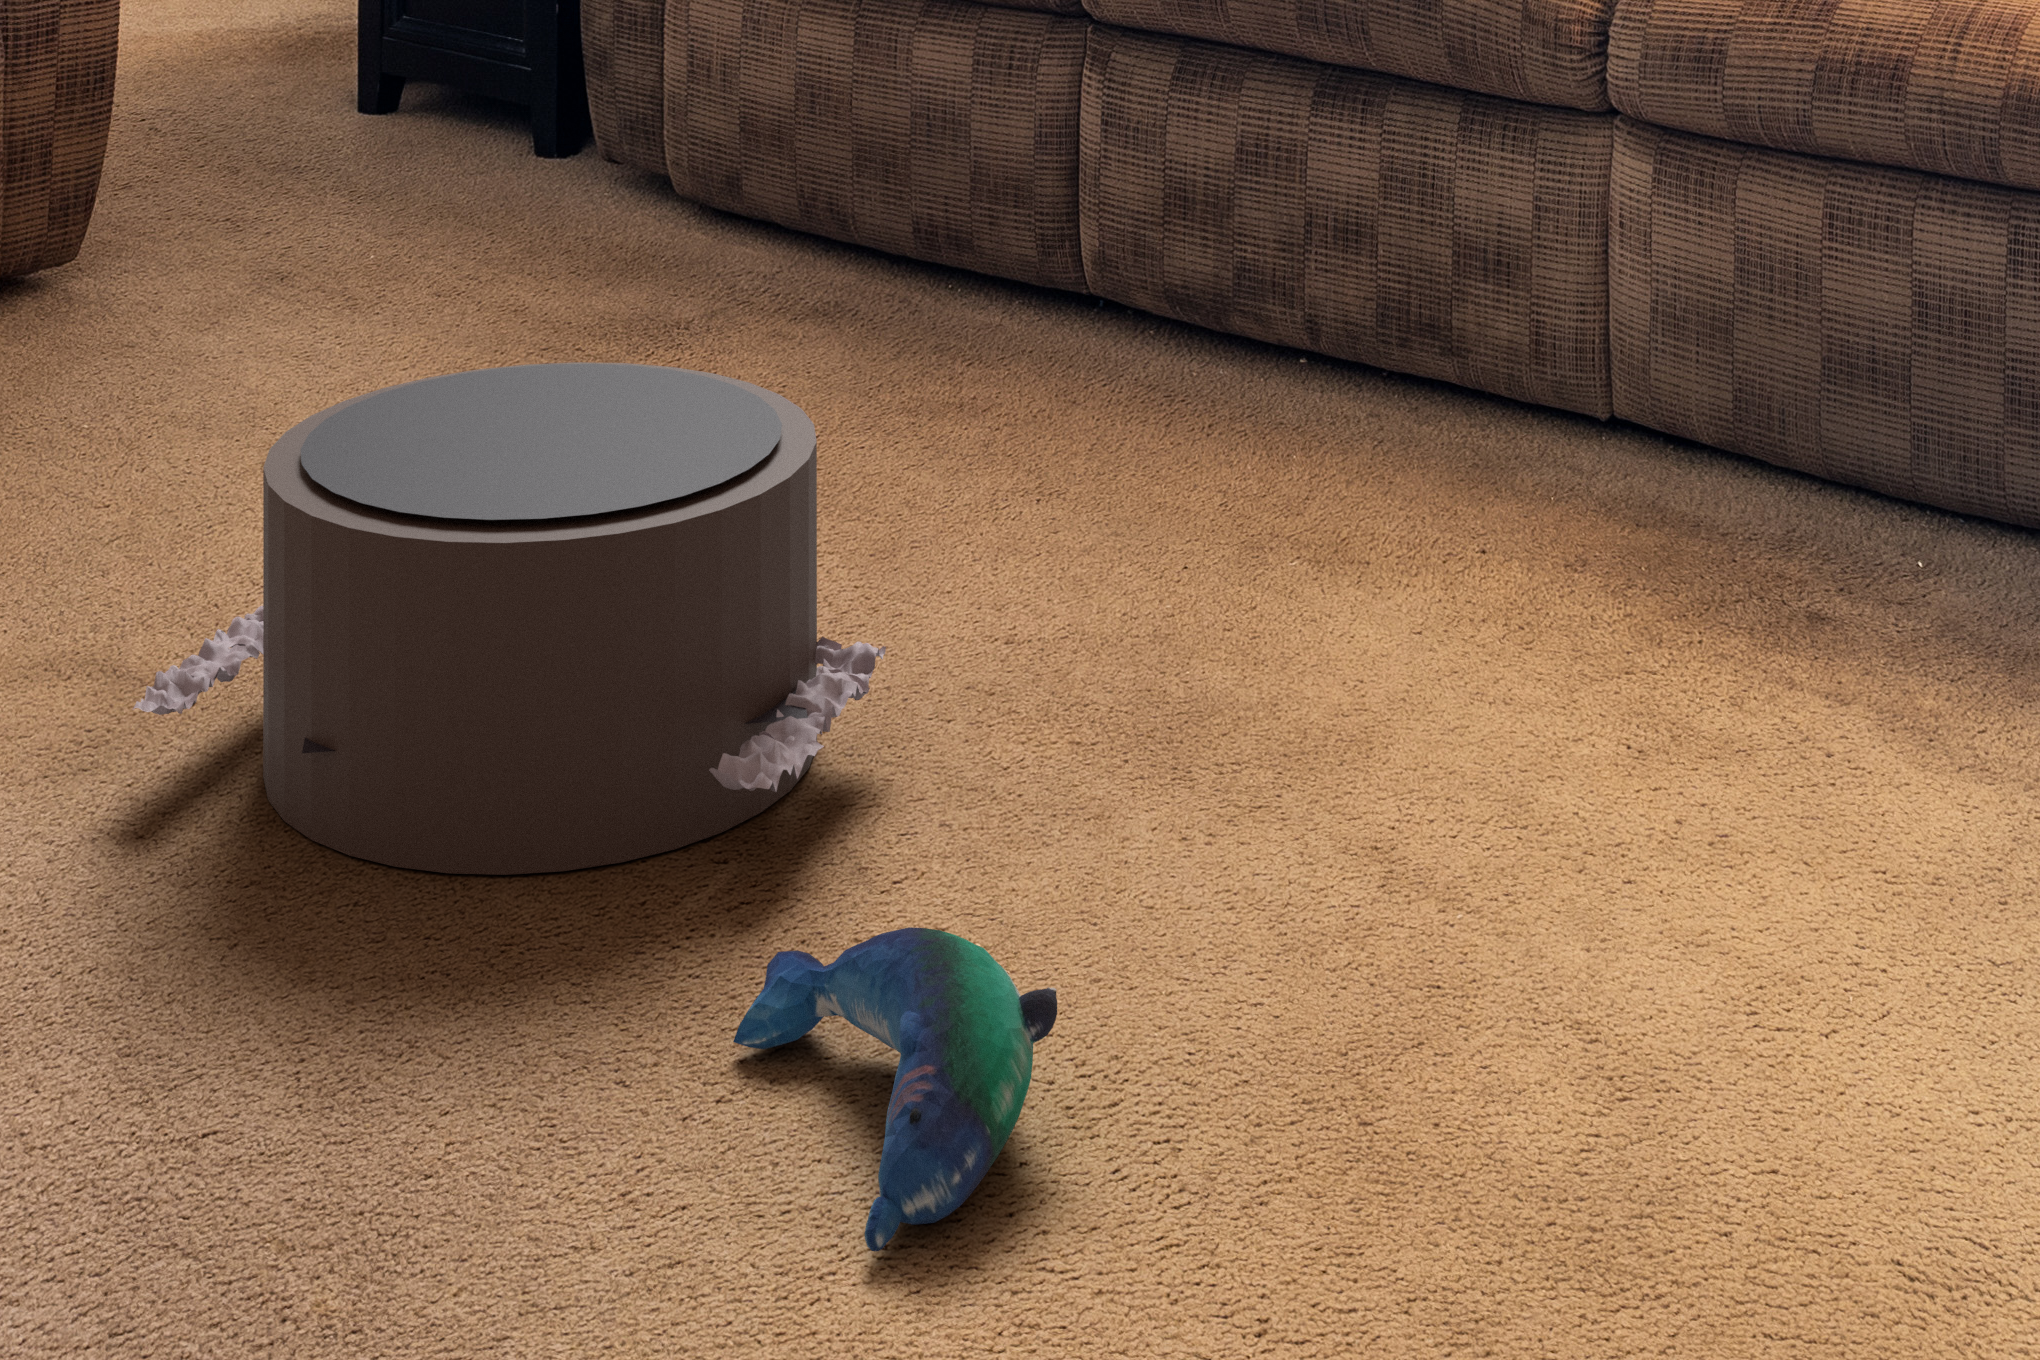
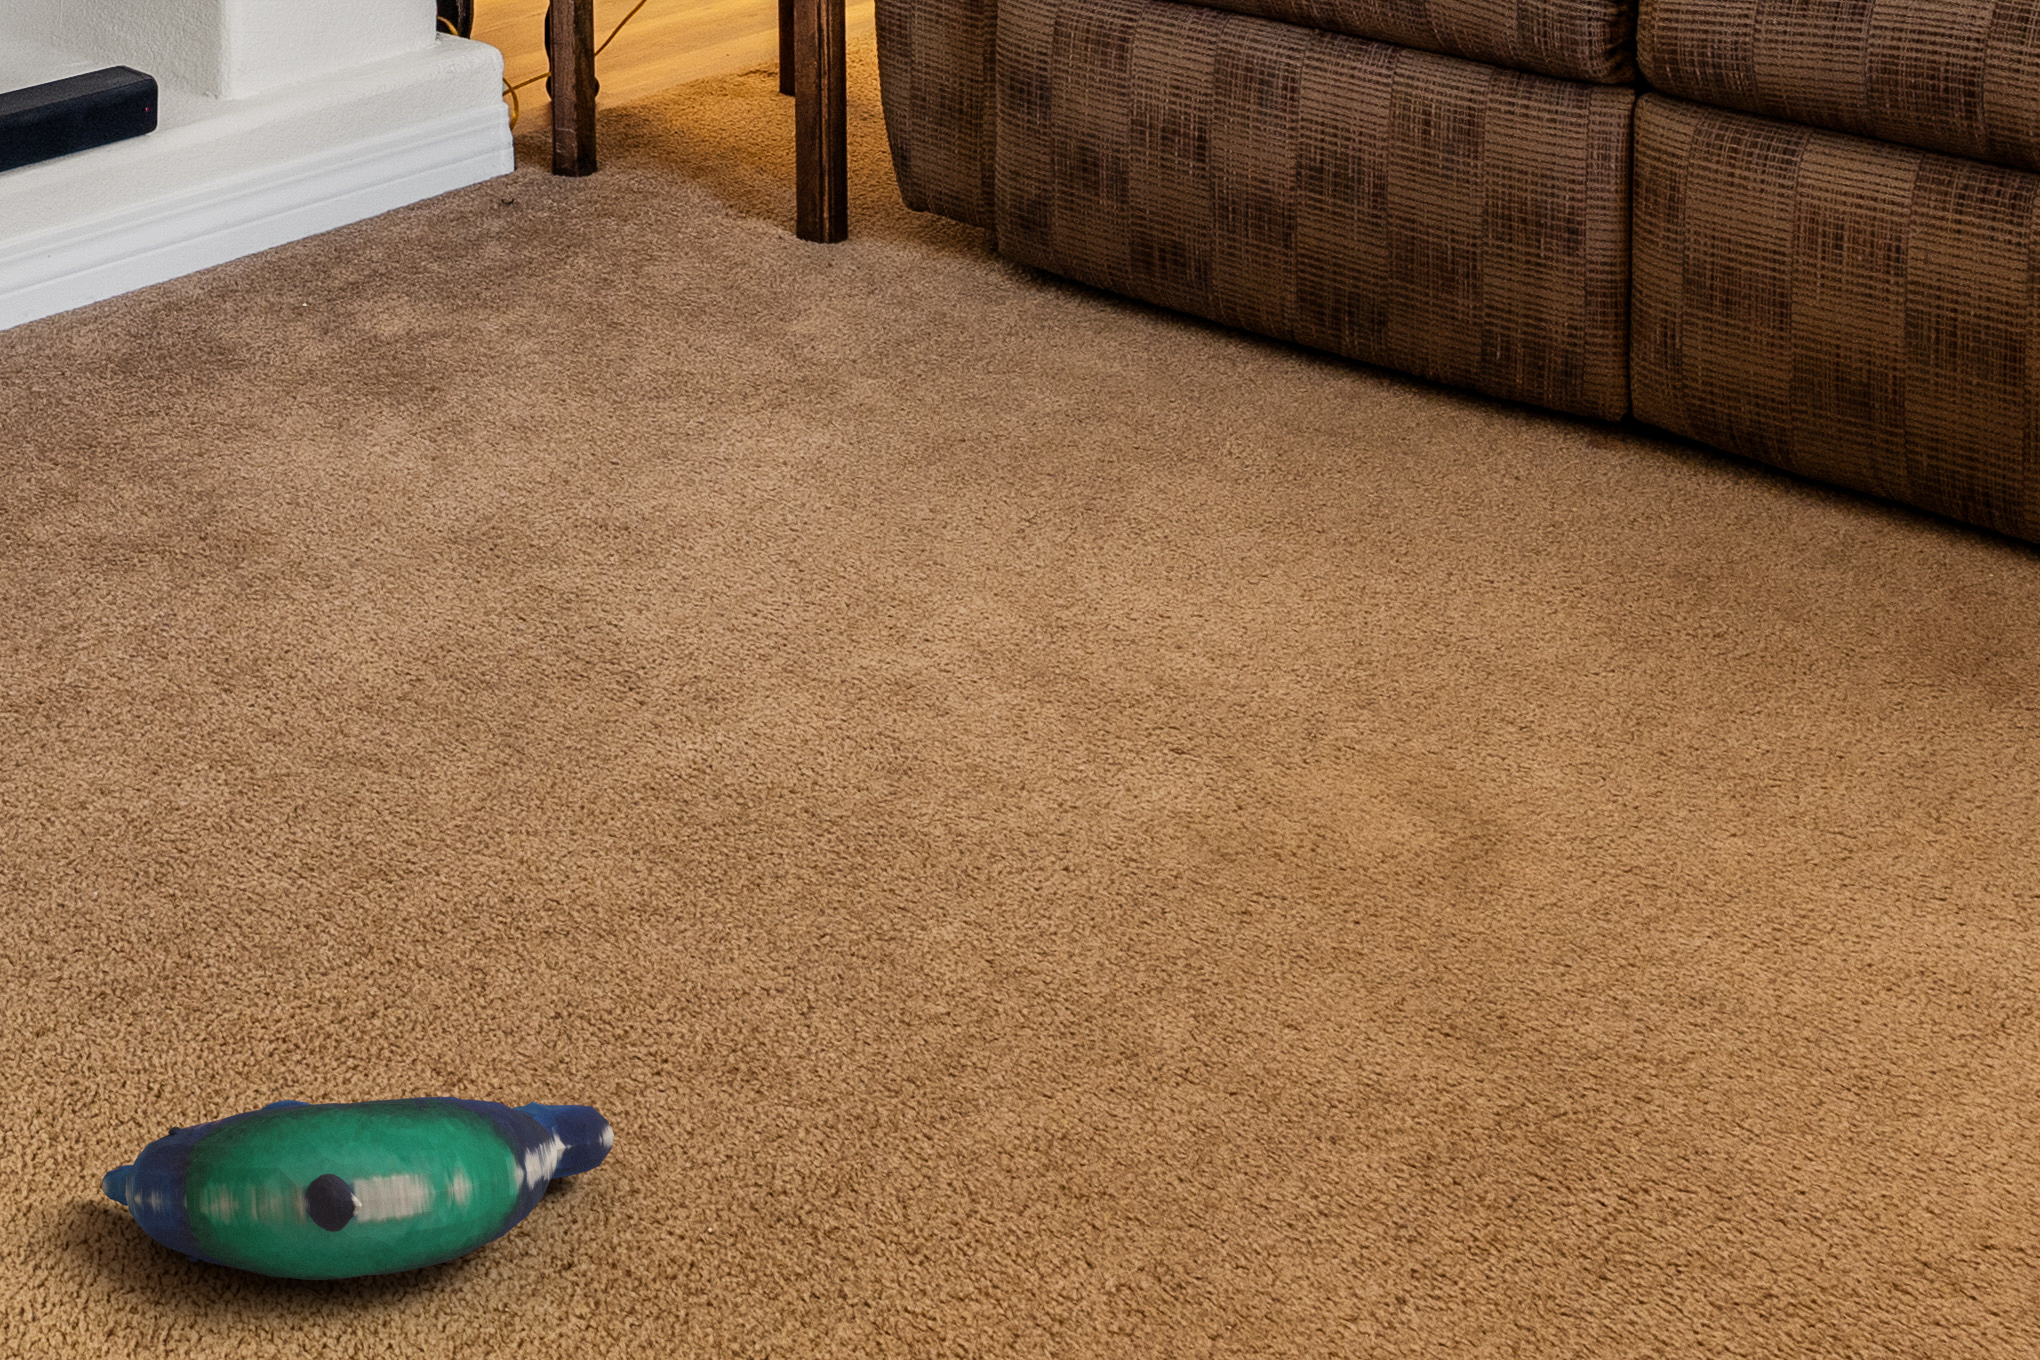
pouf: present [133,362,886,875] -> none [884,544,1610,1243]

